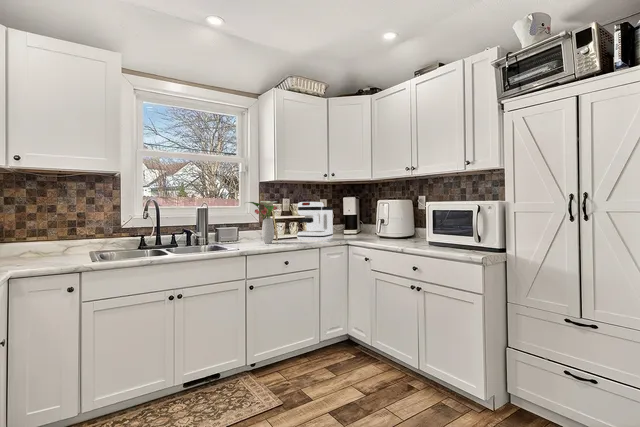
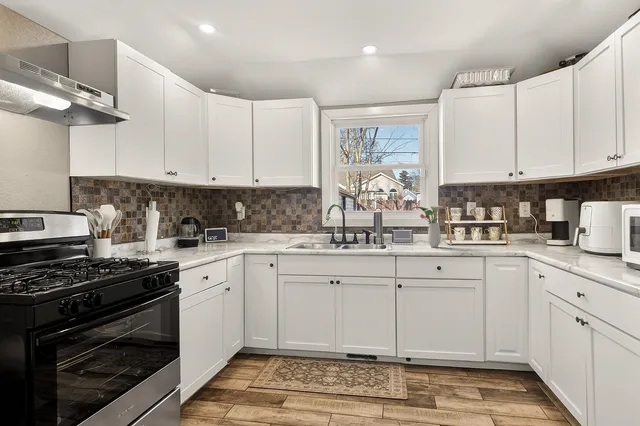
coffee maker: present [297,202,333,241] -> none [465,206,515,250]

